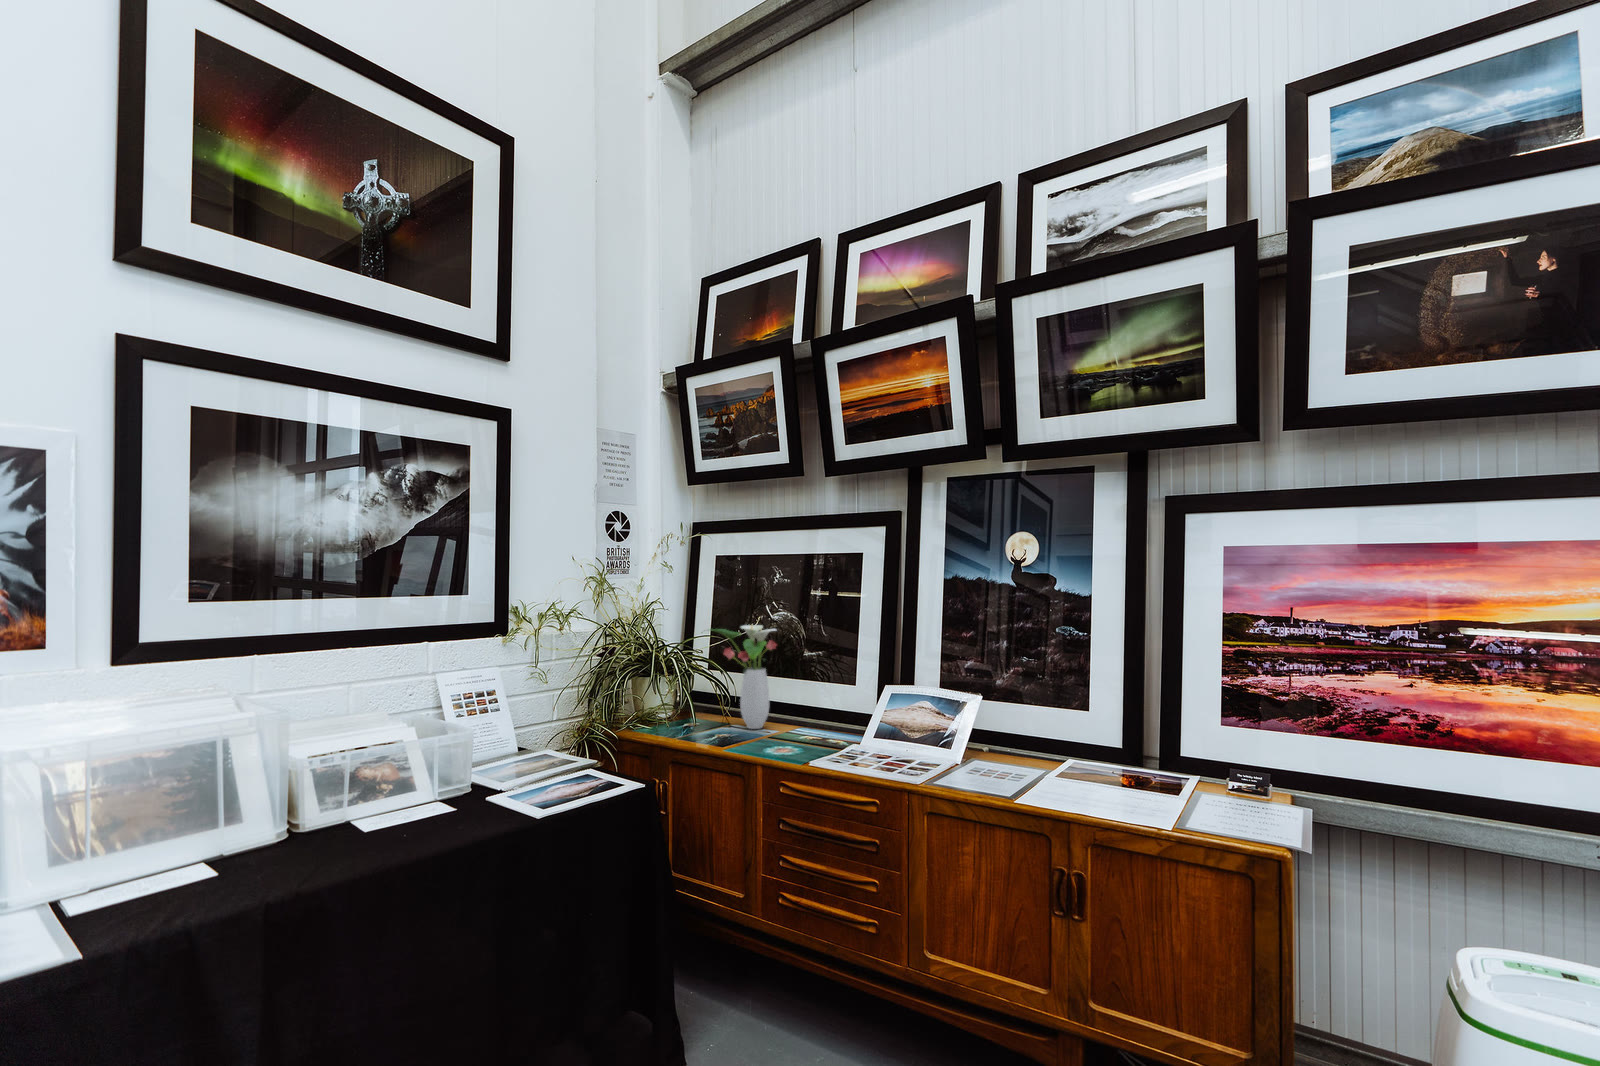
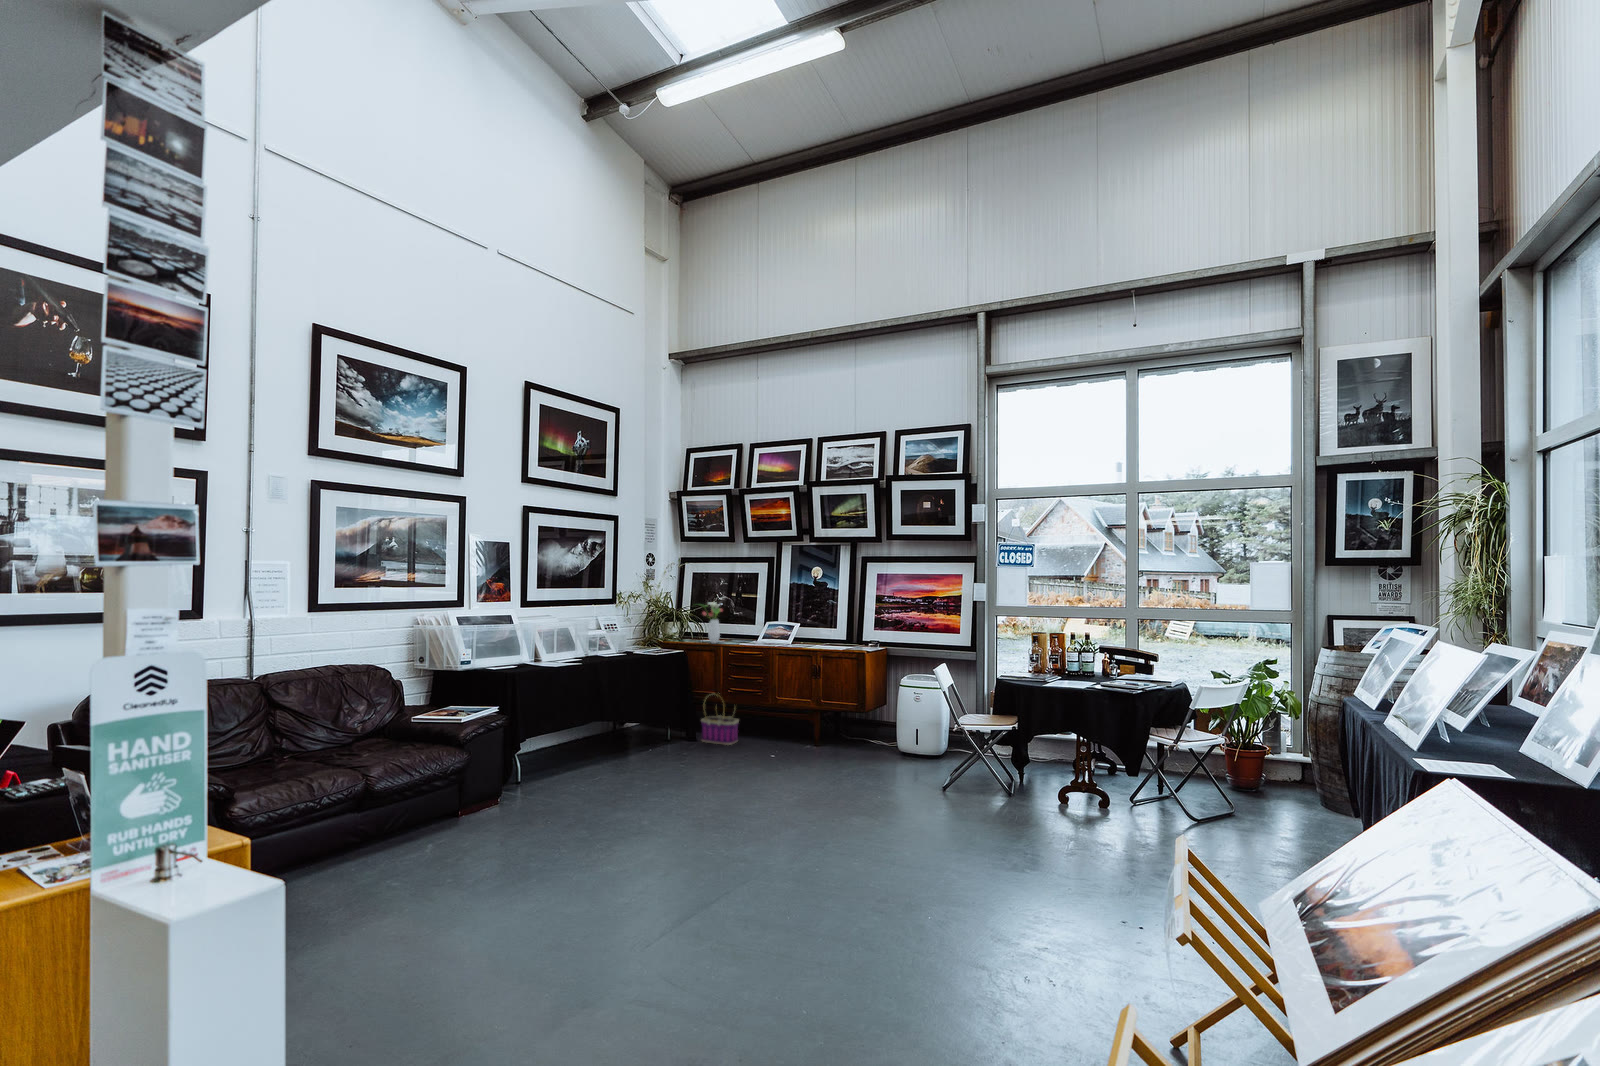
basket: none [713,857,814,1026] -> present [701,698,739,745]

